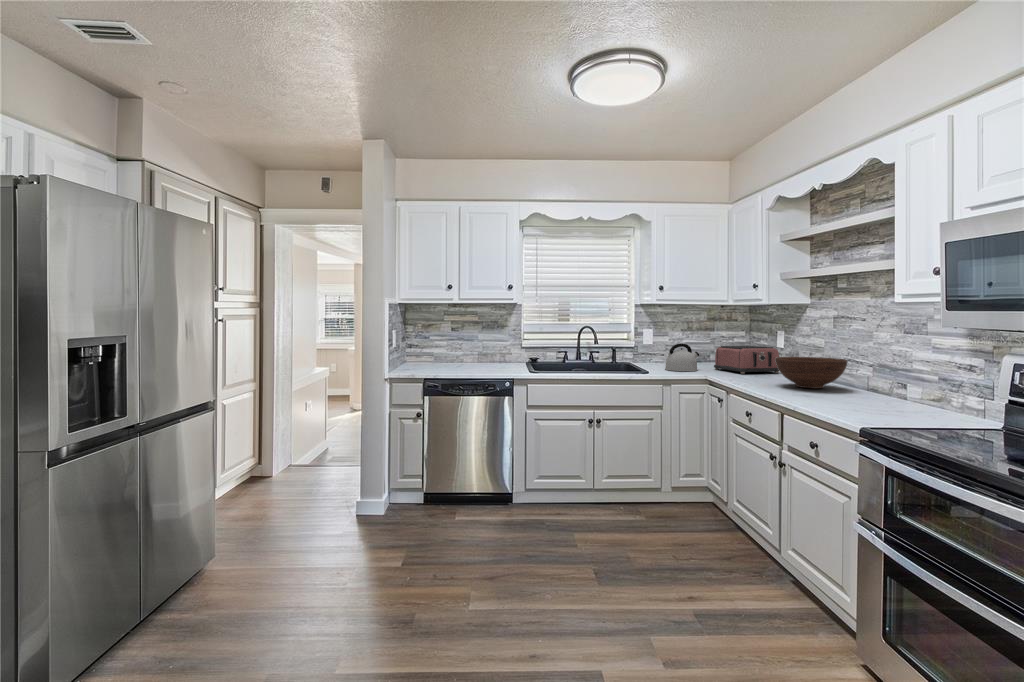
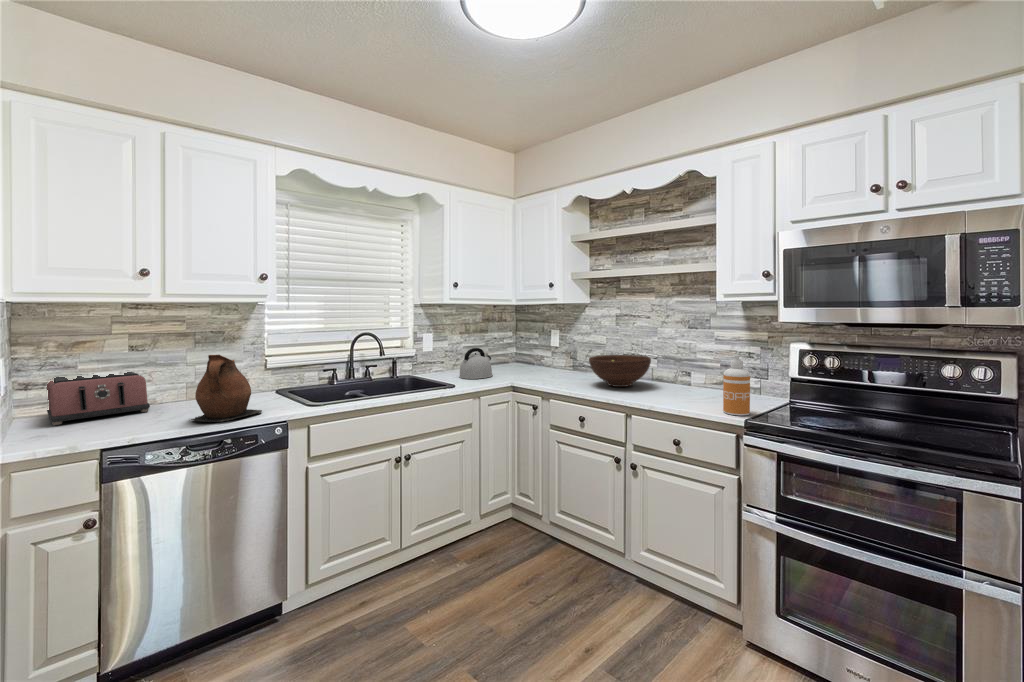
ceramic pitcher: none [472,333,510,373] -> present [191,355,262,422]
toaster: present [714,346,779,374] -> present [46,372,150,425]
soap dispenser: none [860,355,890,415] -> present [723,354,750,416]

